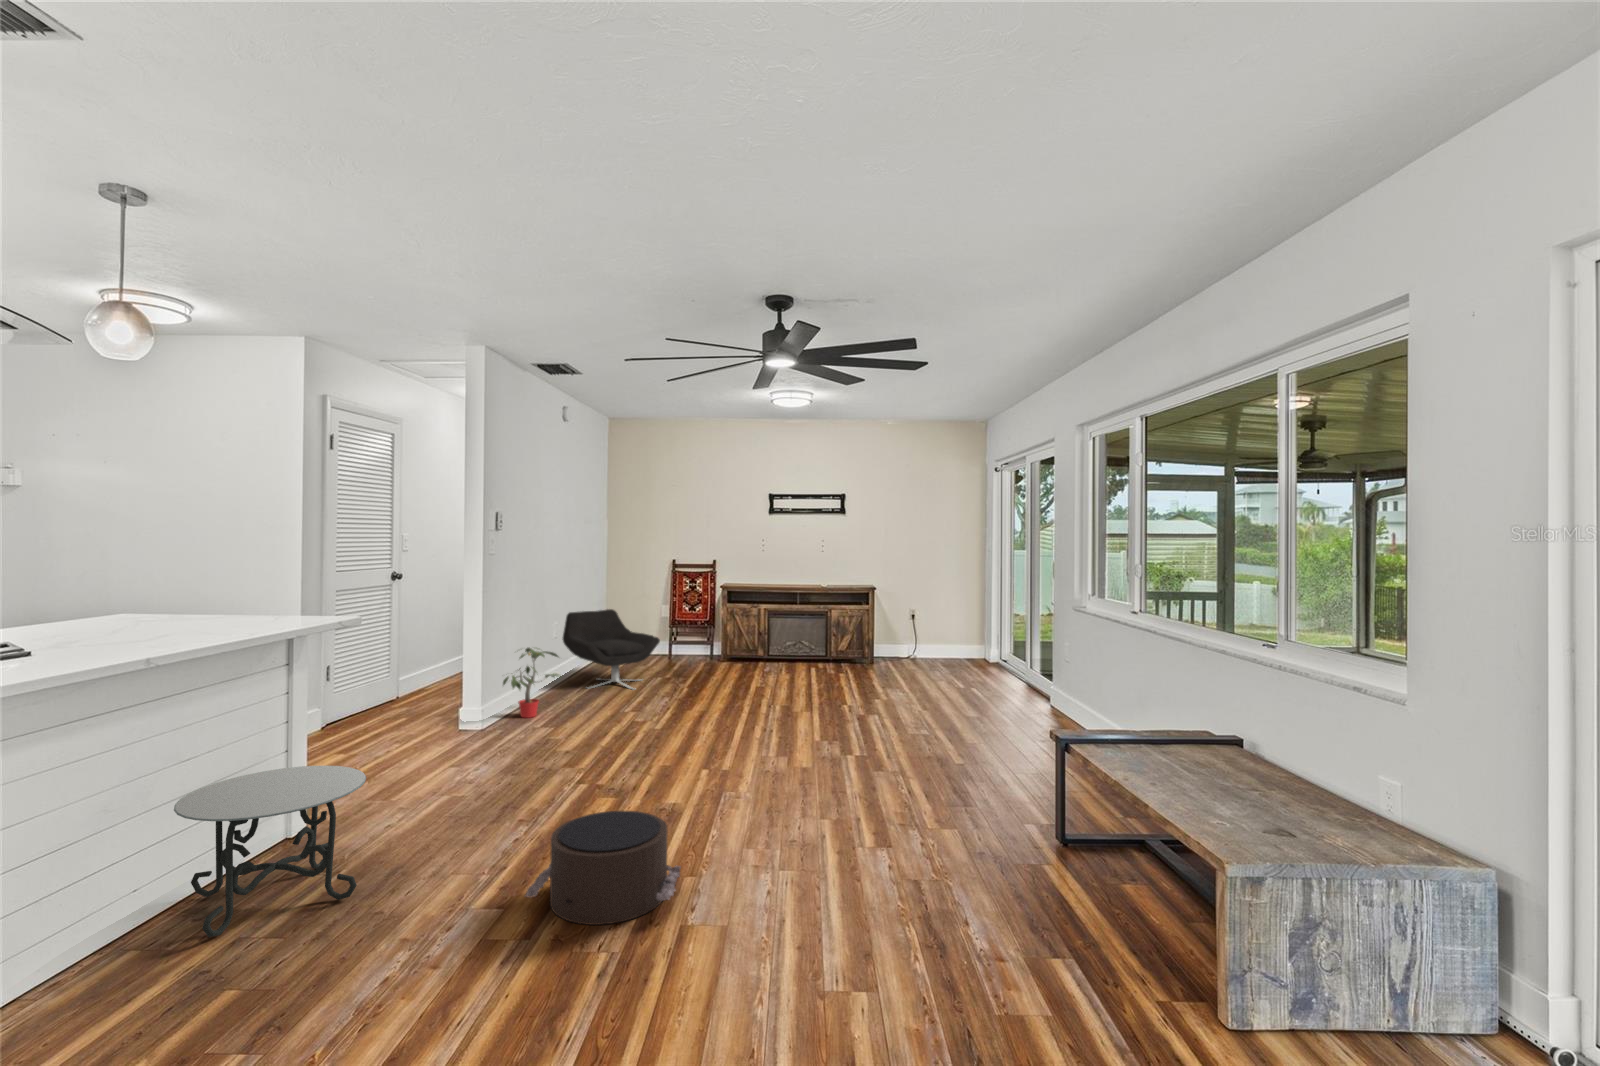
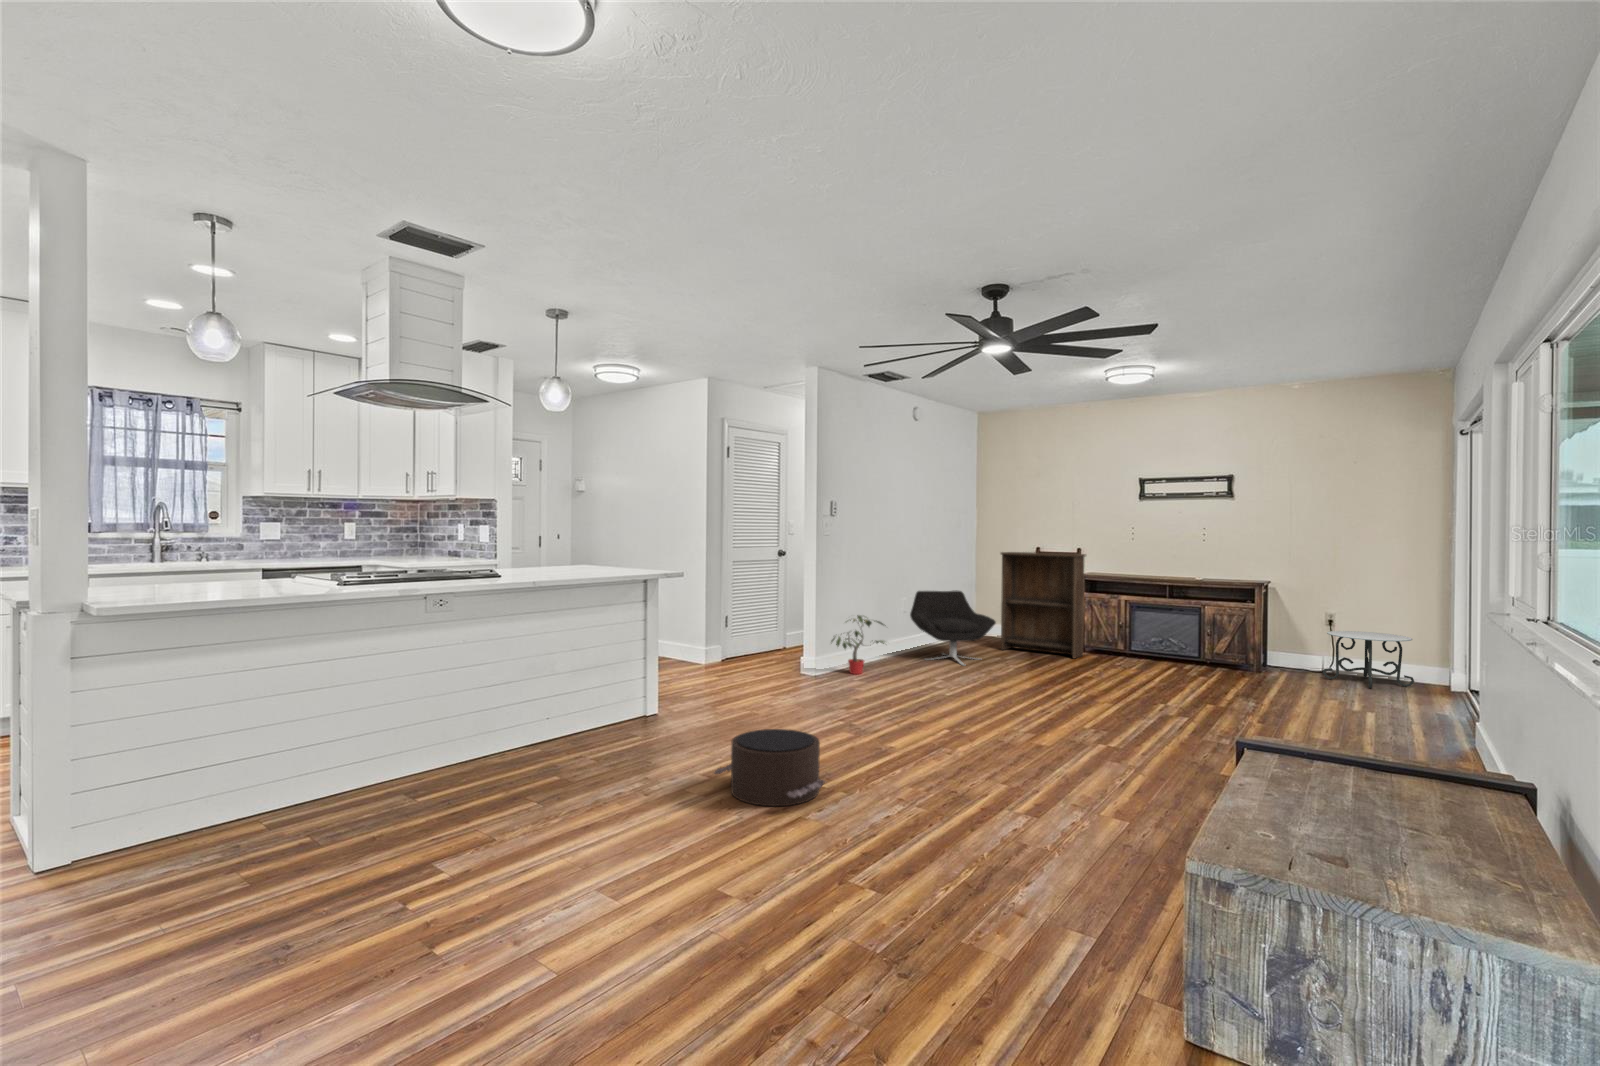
bookshelf: none [649,566,731,668] -> present [1001,552,1086,658]
side table: present [174,766,366,937] -> present [1323,631,1414,688]

